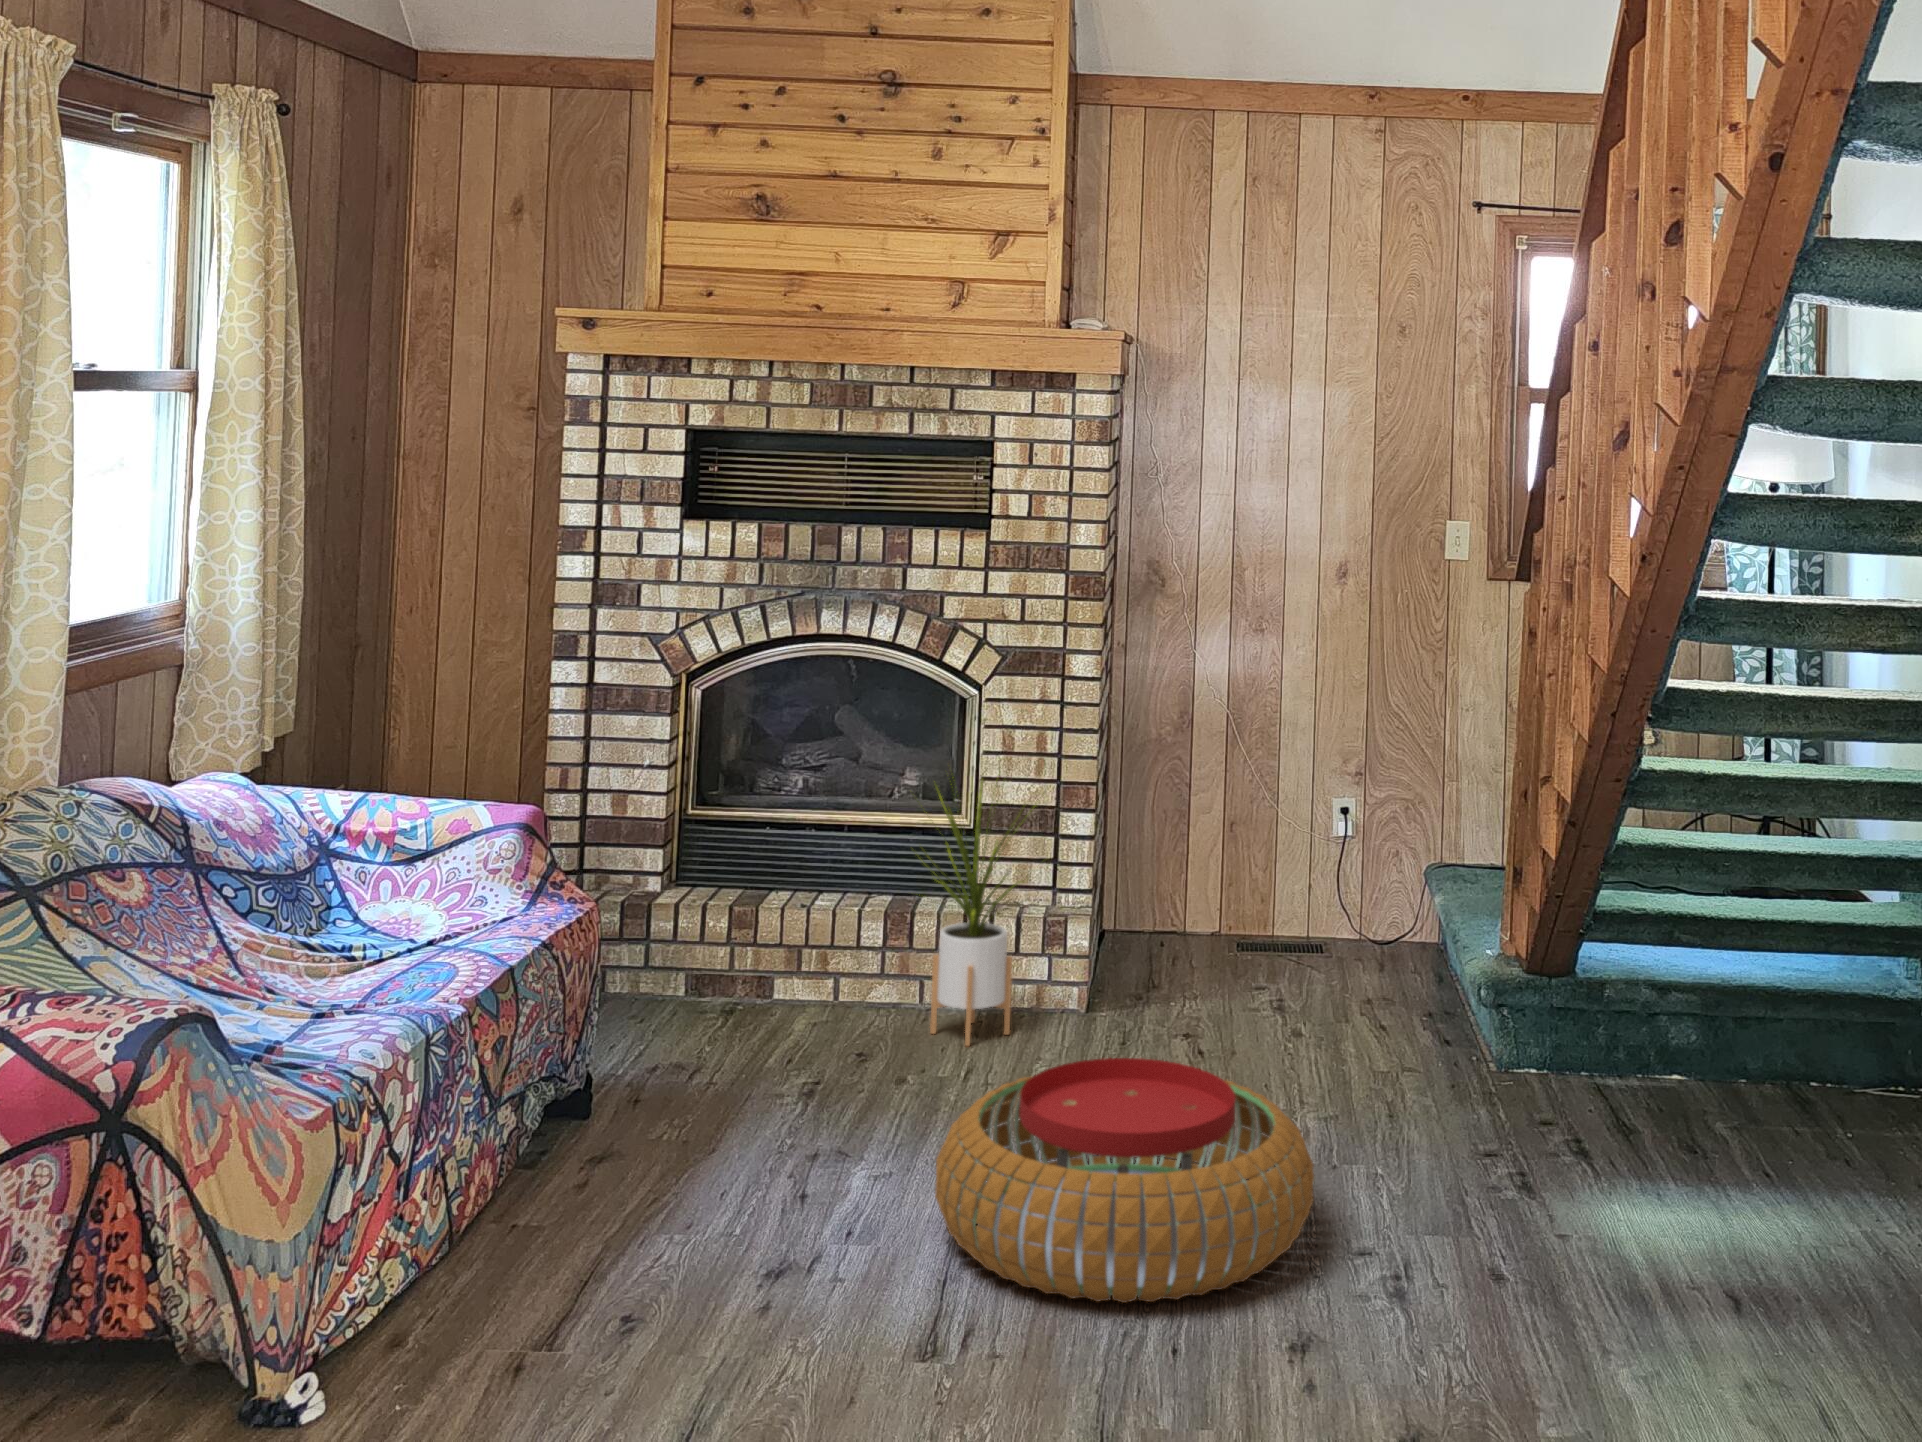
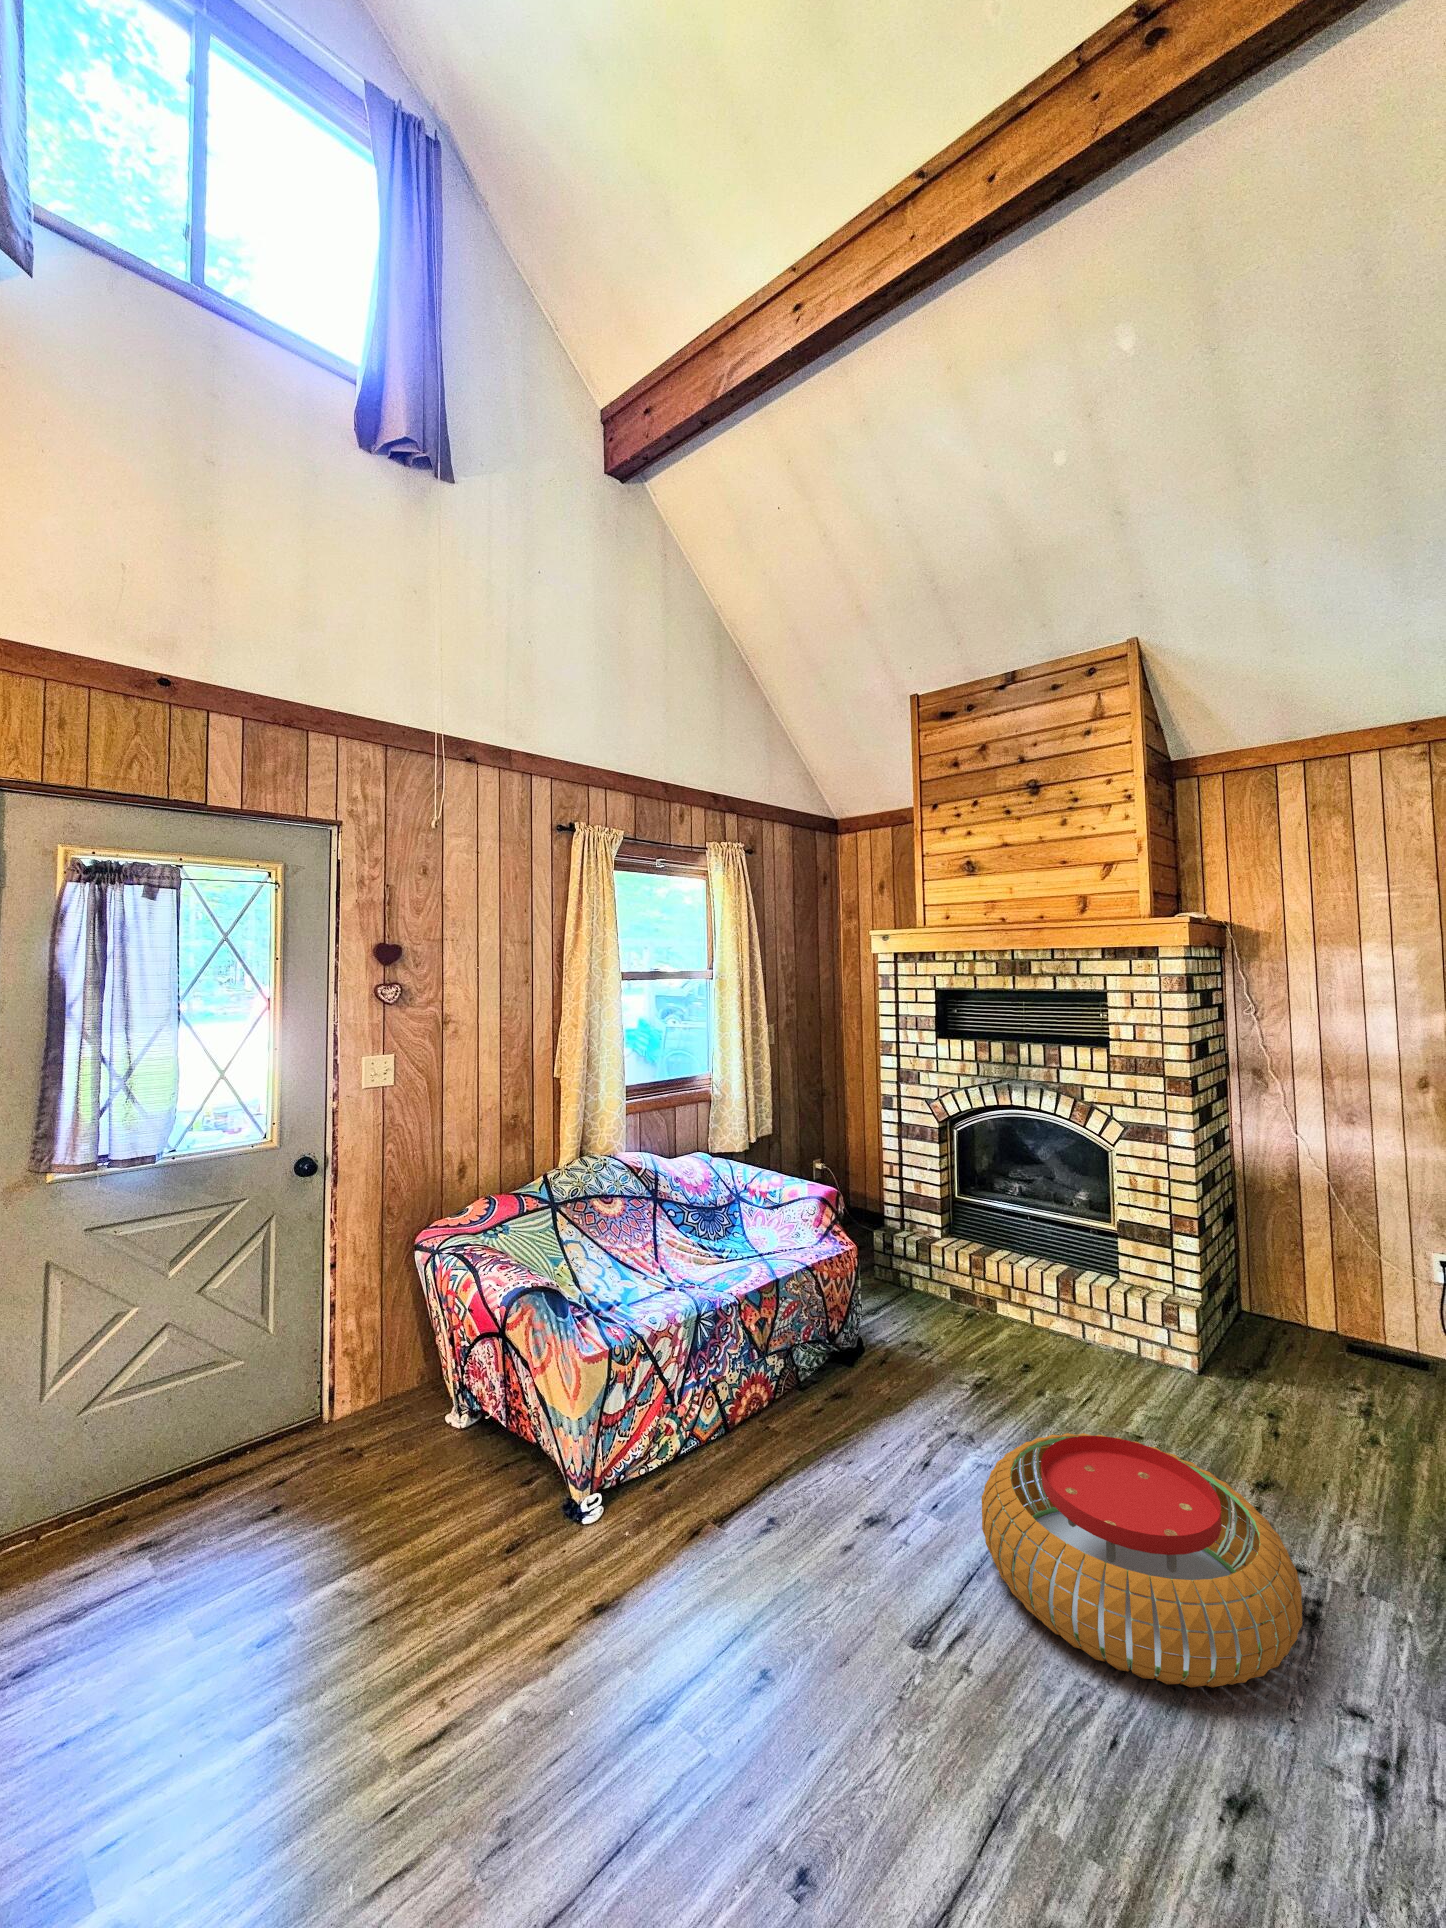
house plant: present [923,774,1044,1046] -> none [1054,1194,1152,1379]

